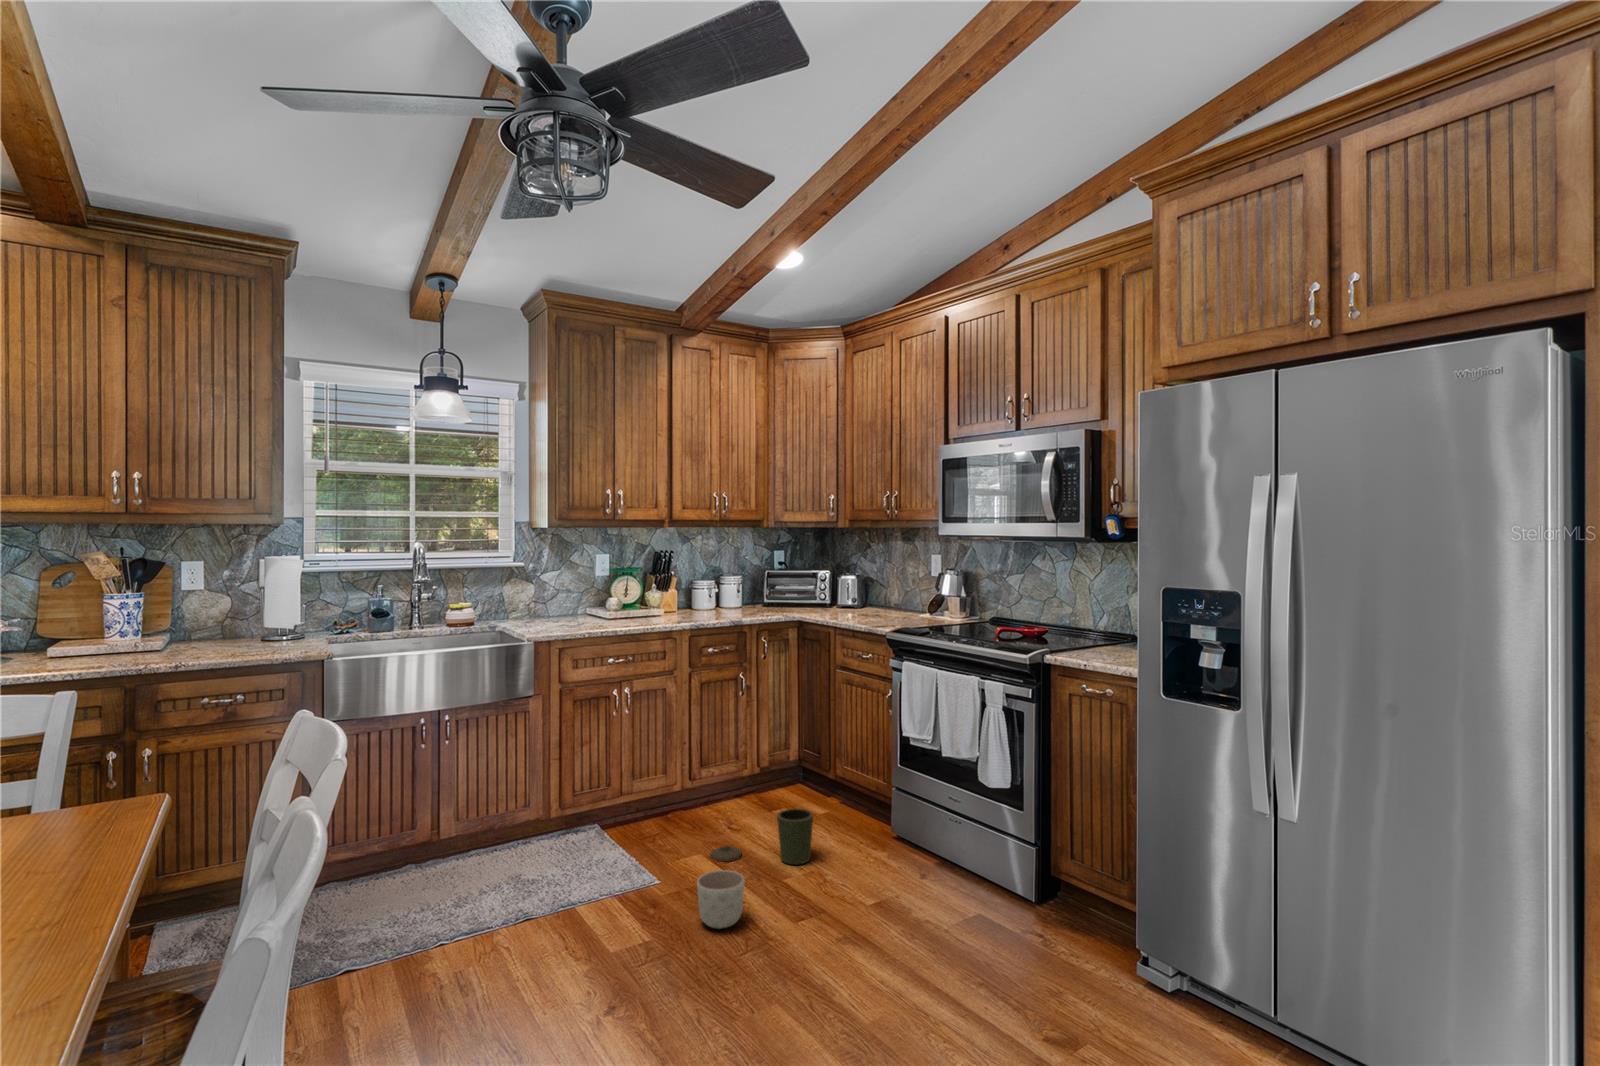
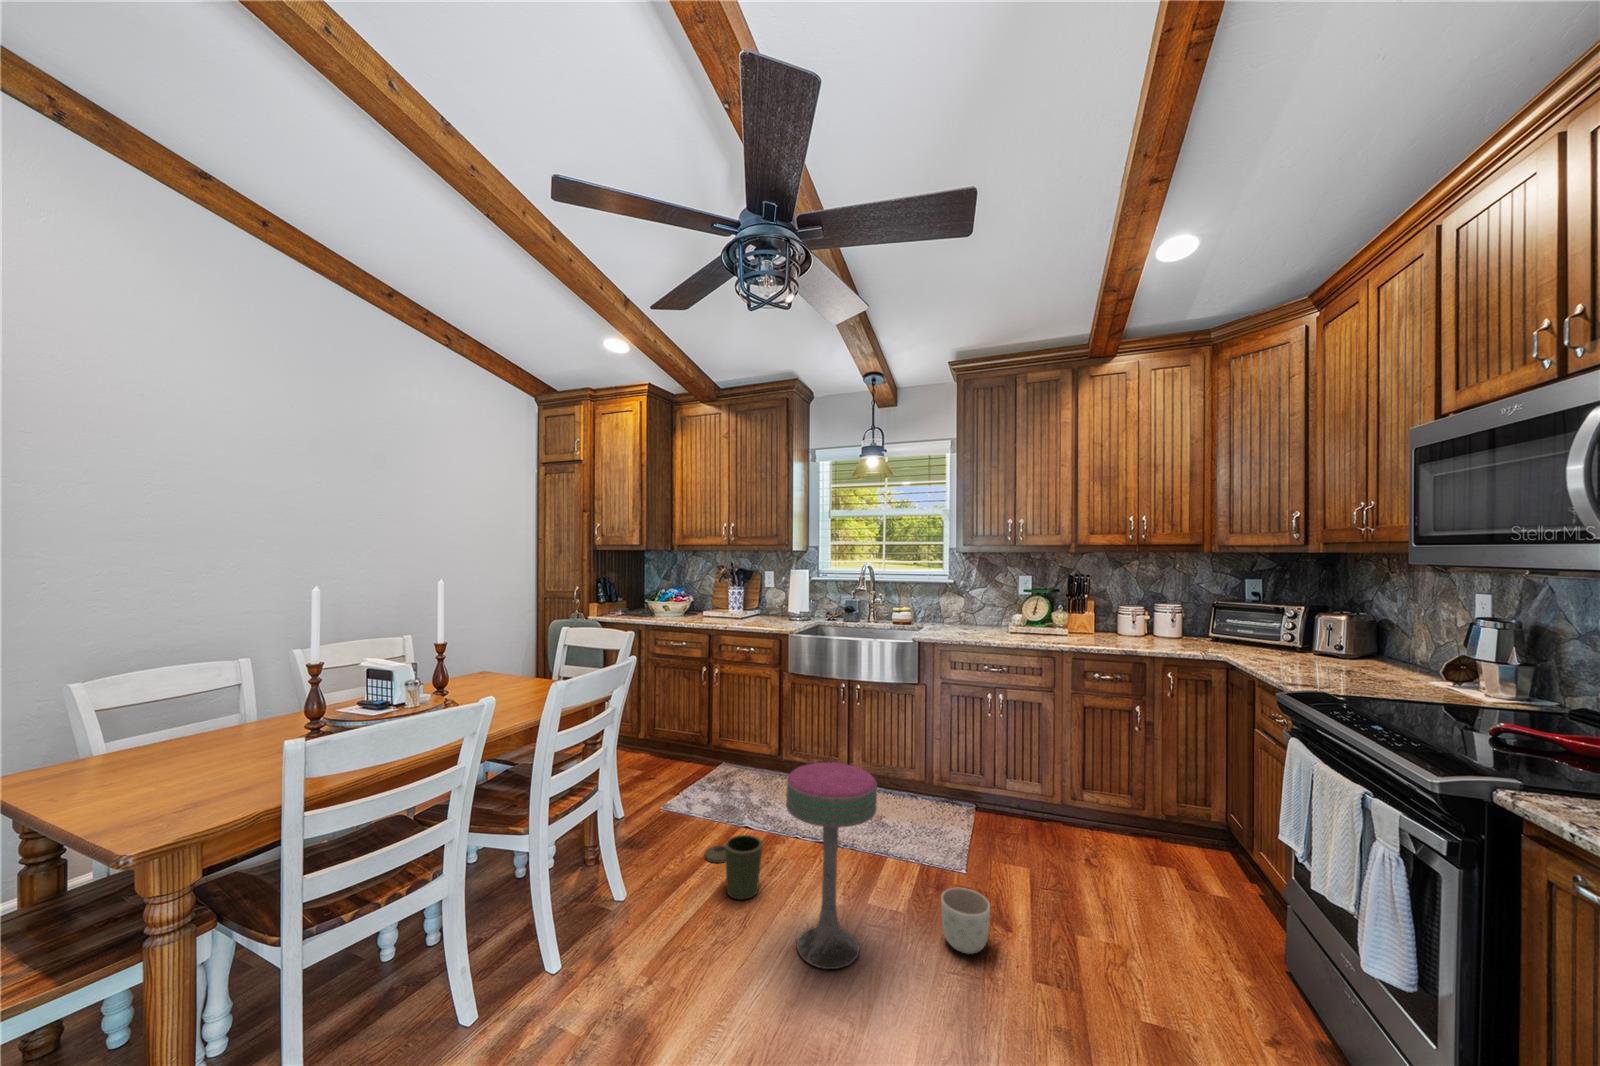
bar stool: none [568,783,677,1014] -> present [786,763,877,969]
trash can: present [710,809,813,864] -> present [704,835,763,899]

